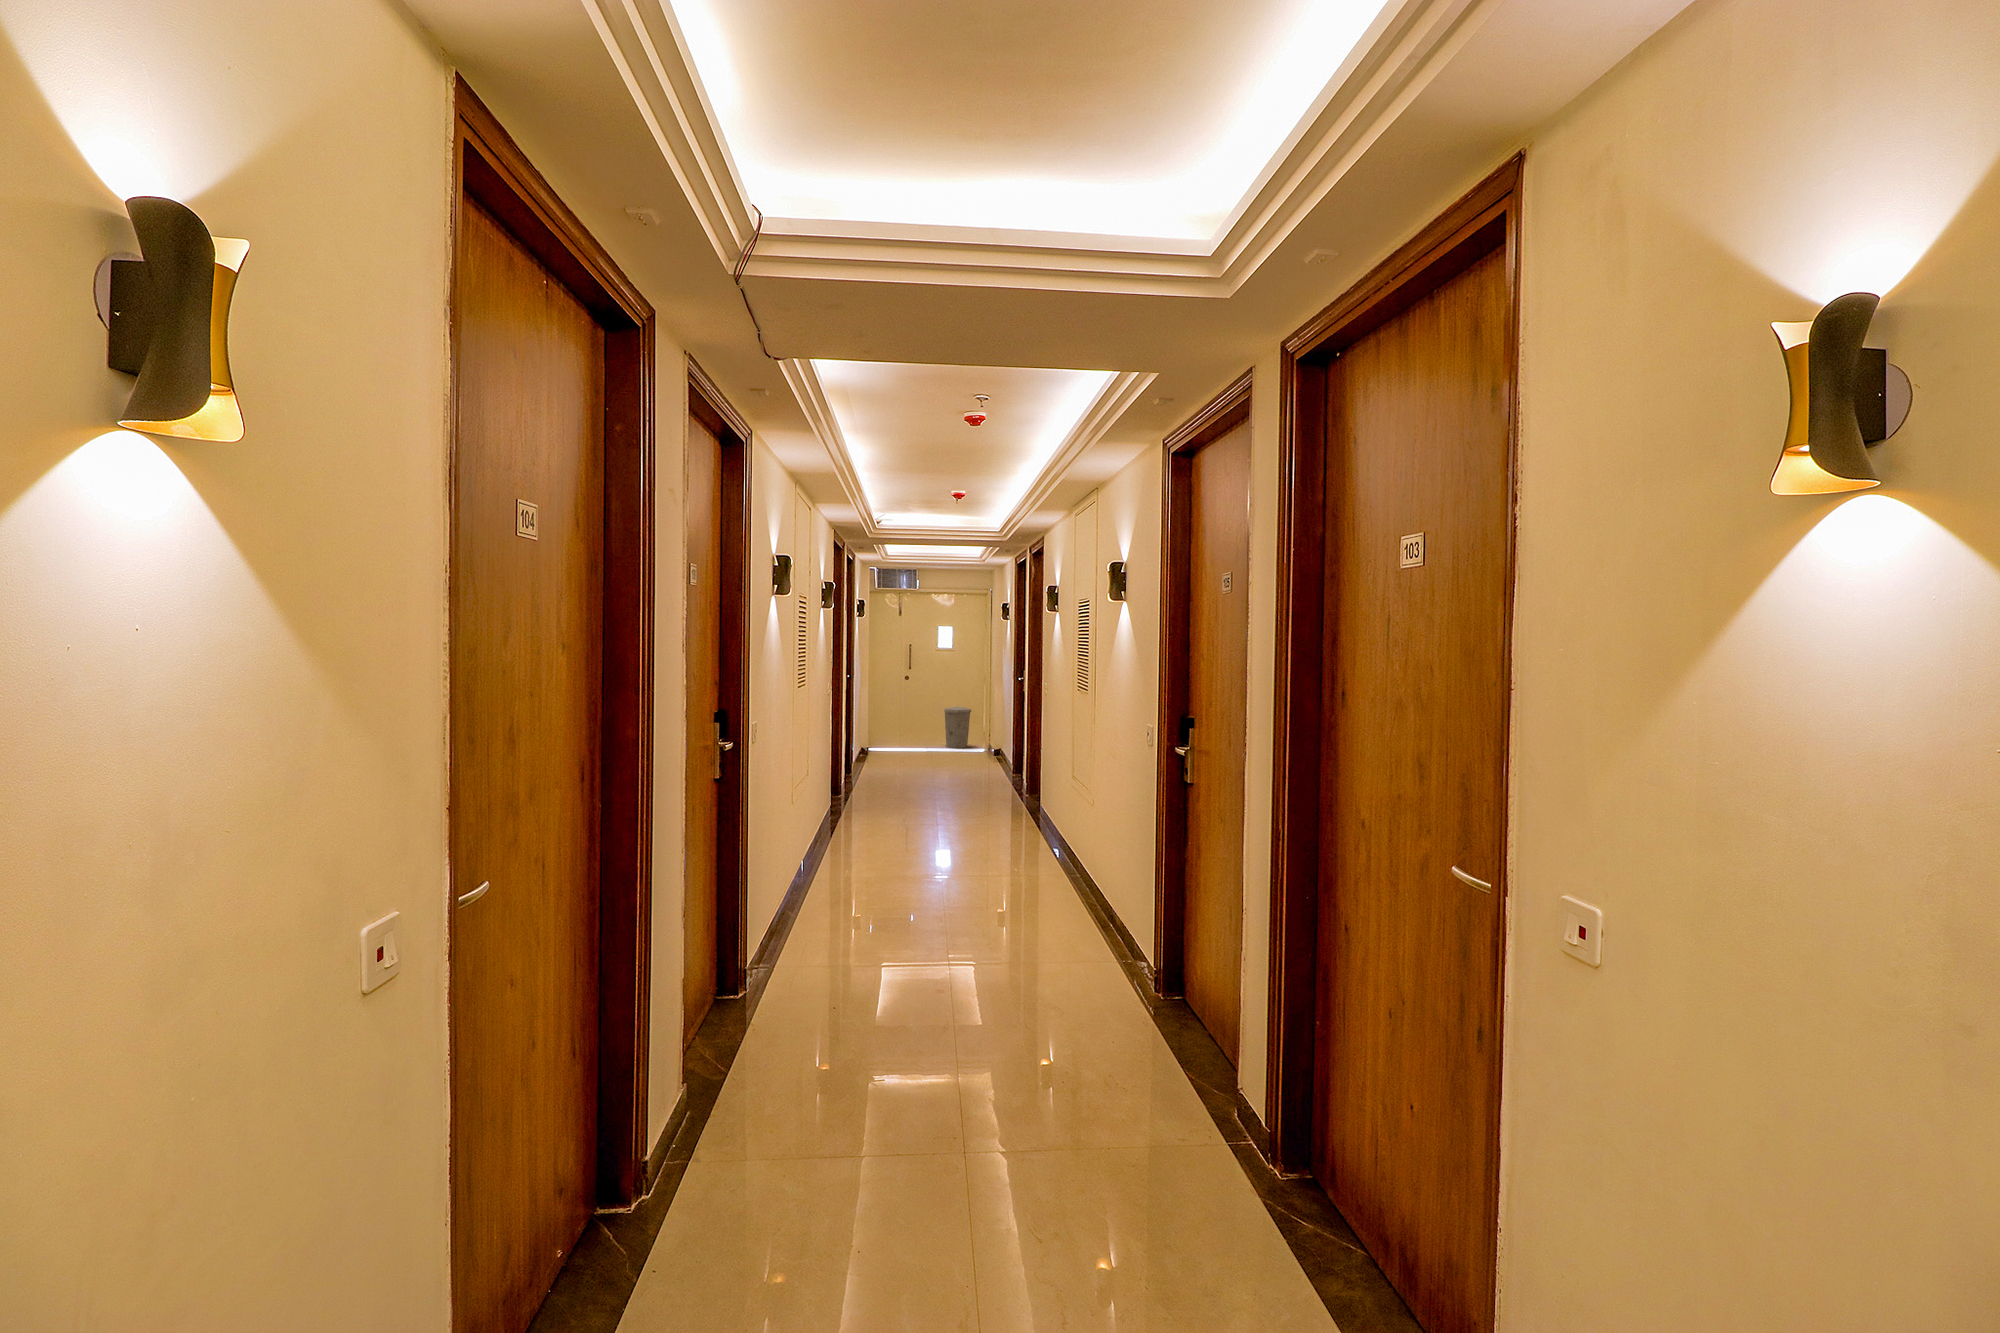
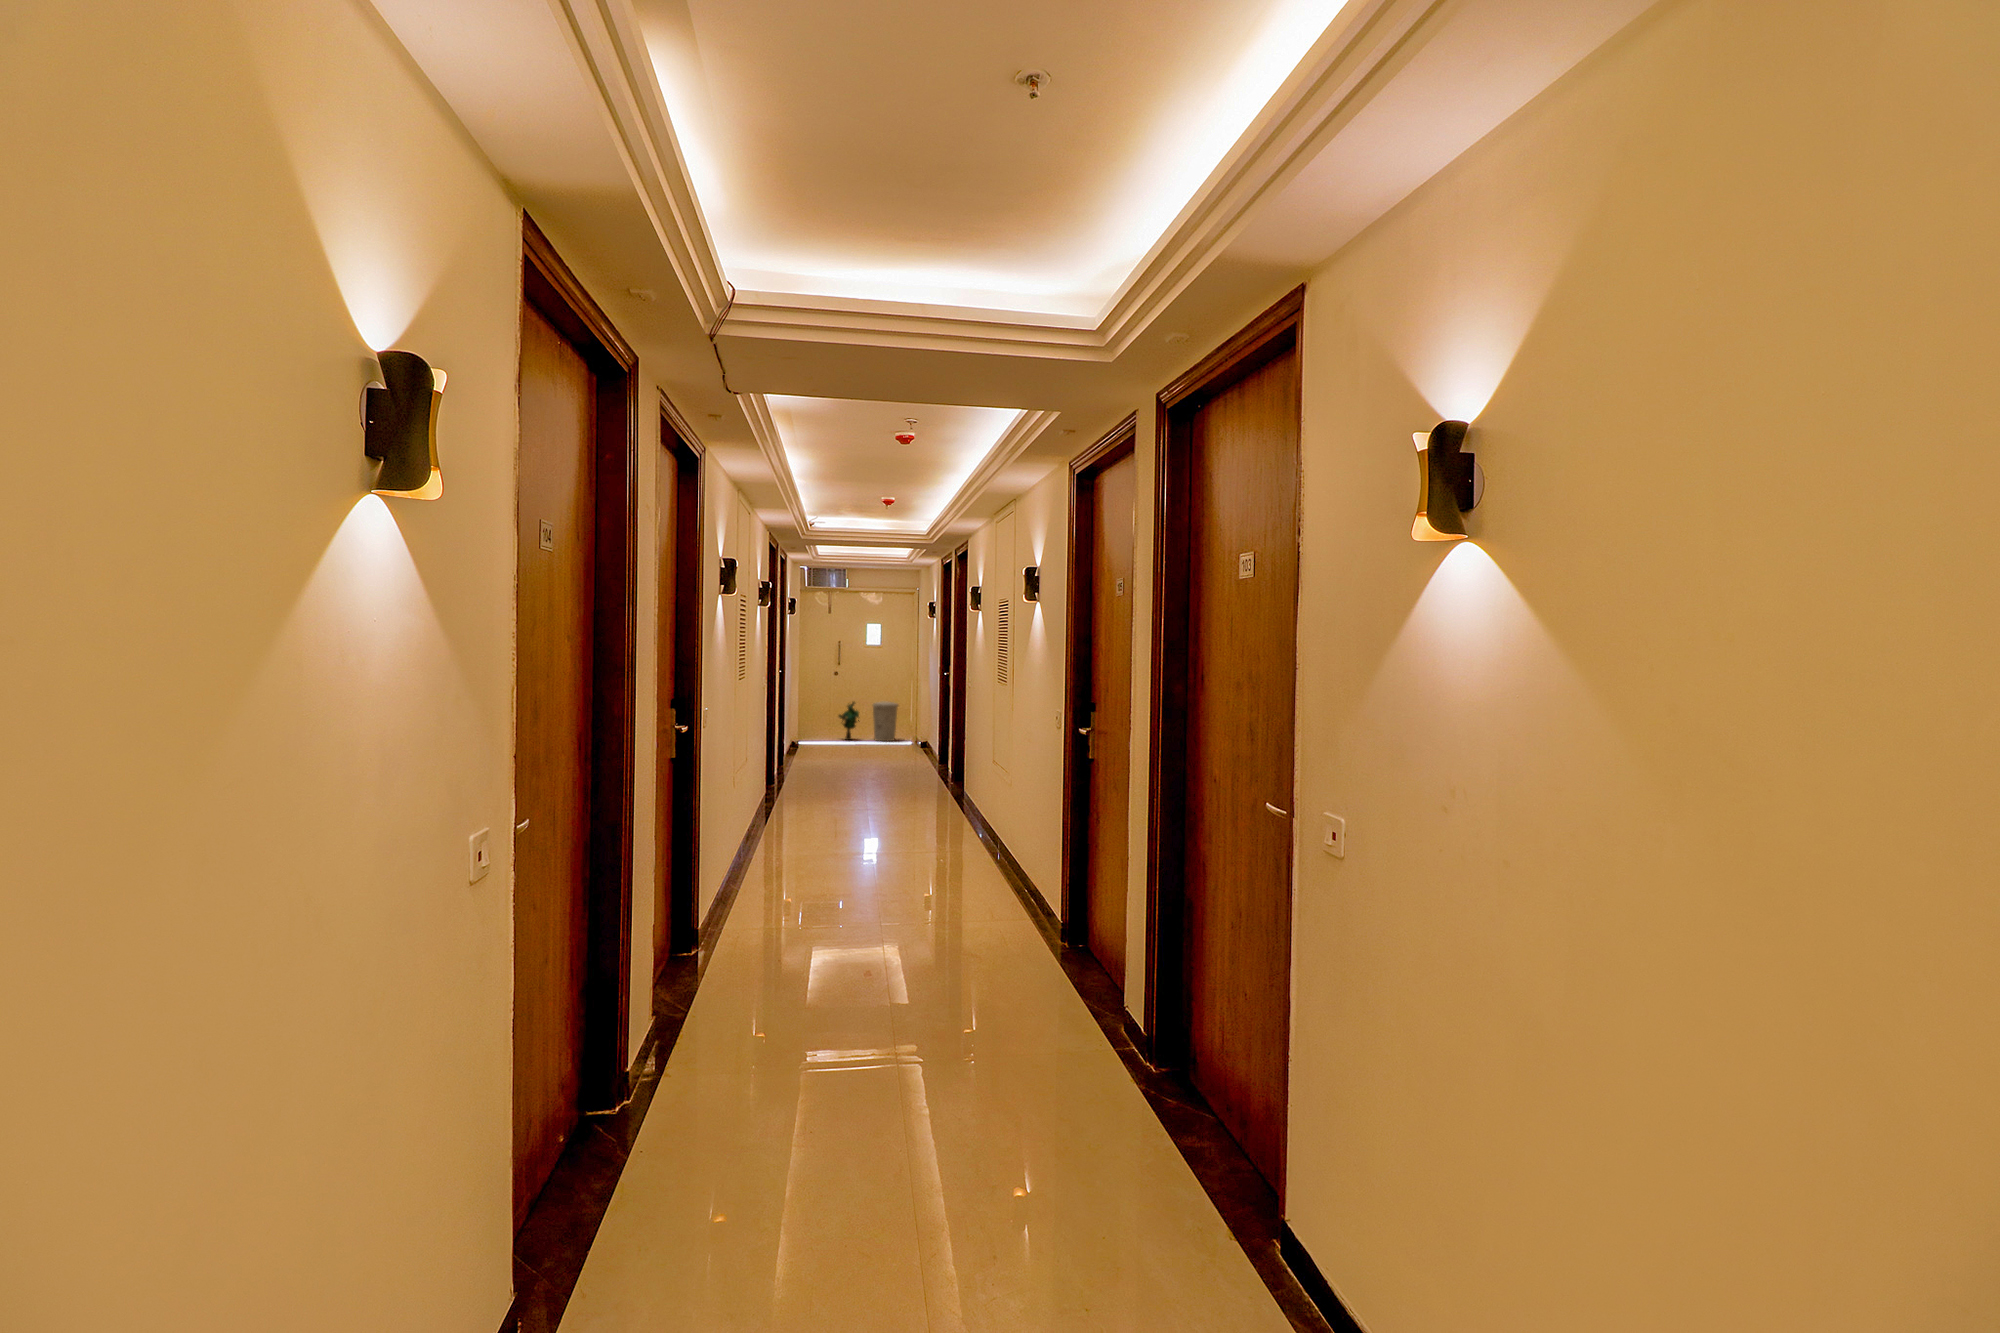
decorative plant: none [909,706,932,747] -> present [839,702,859,740]

